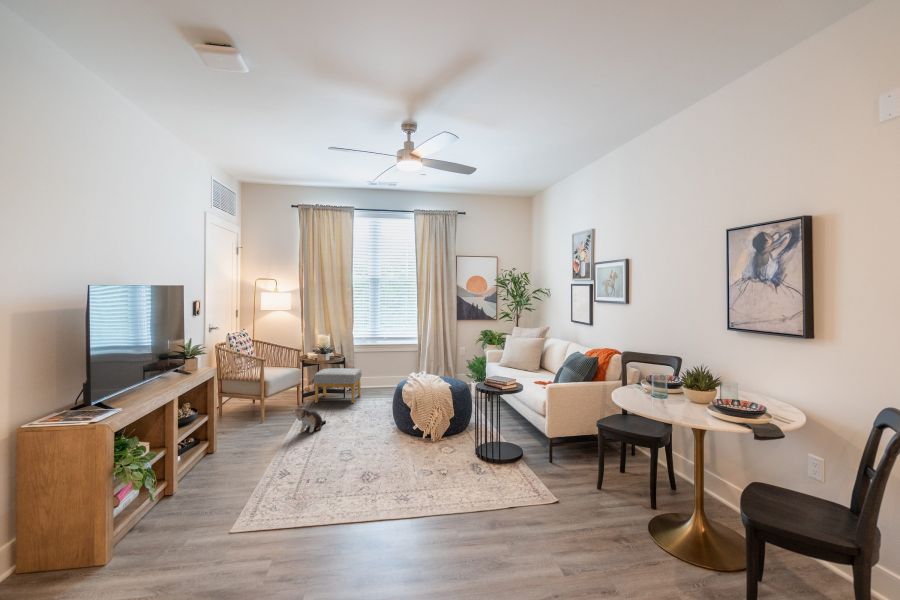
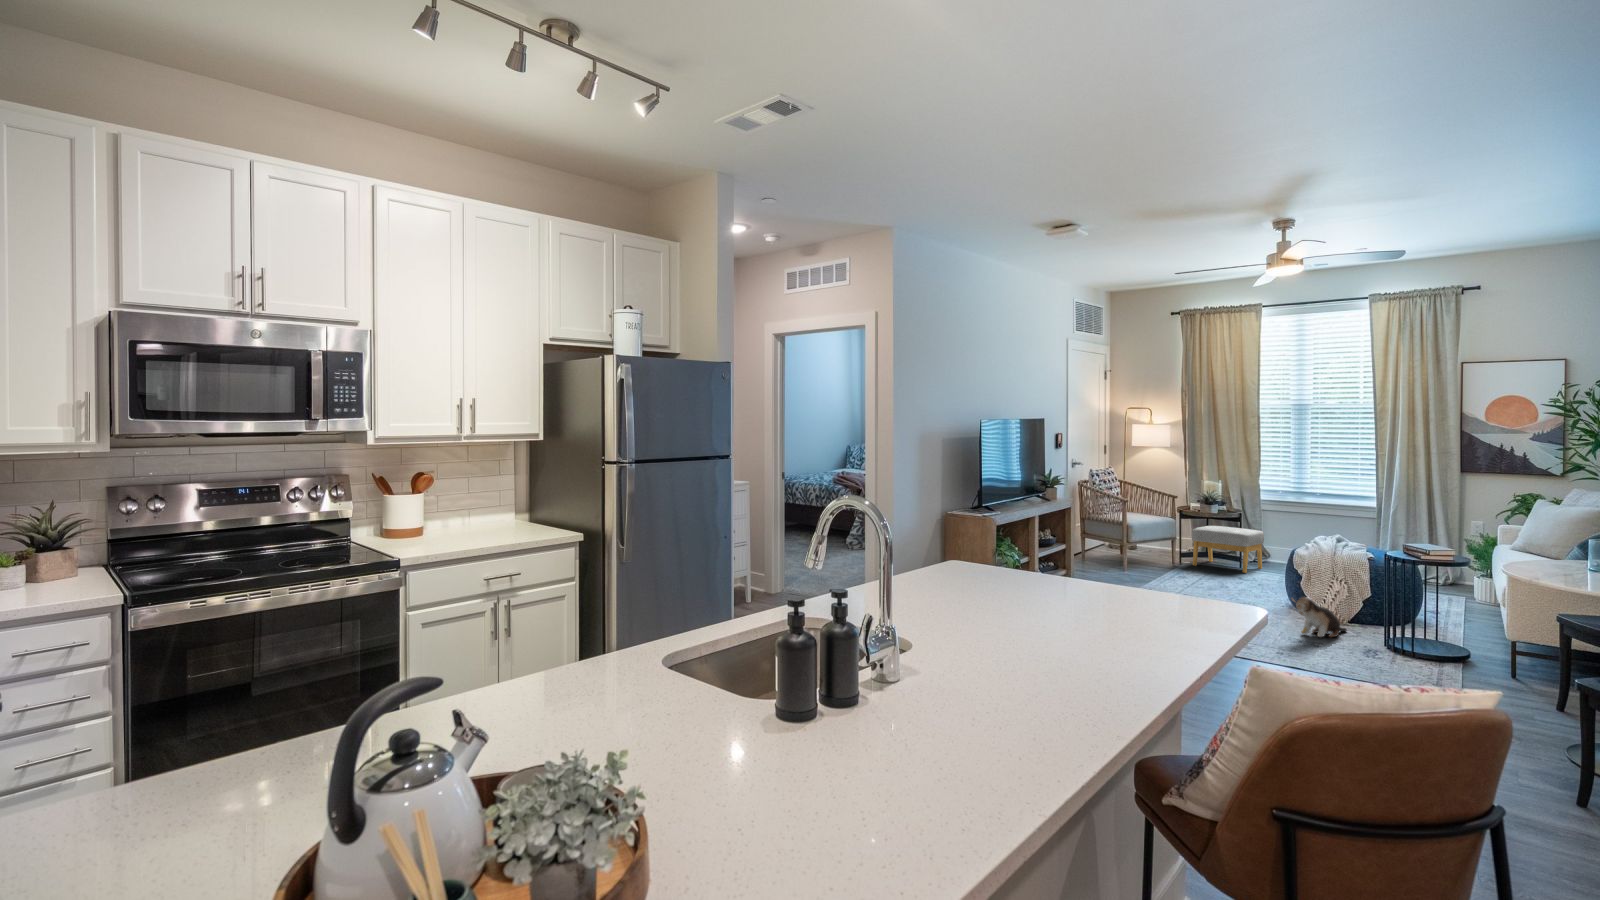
plush toy: present [293,408,326,432] -> present [1292,597,1347,637]

